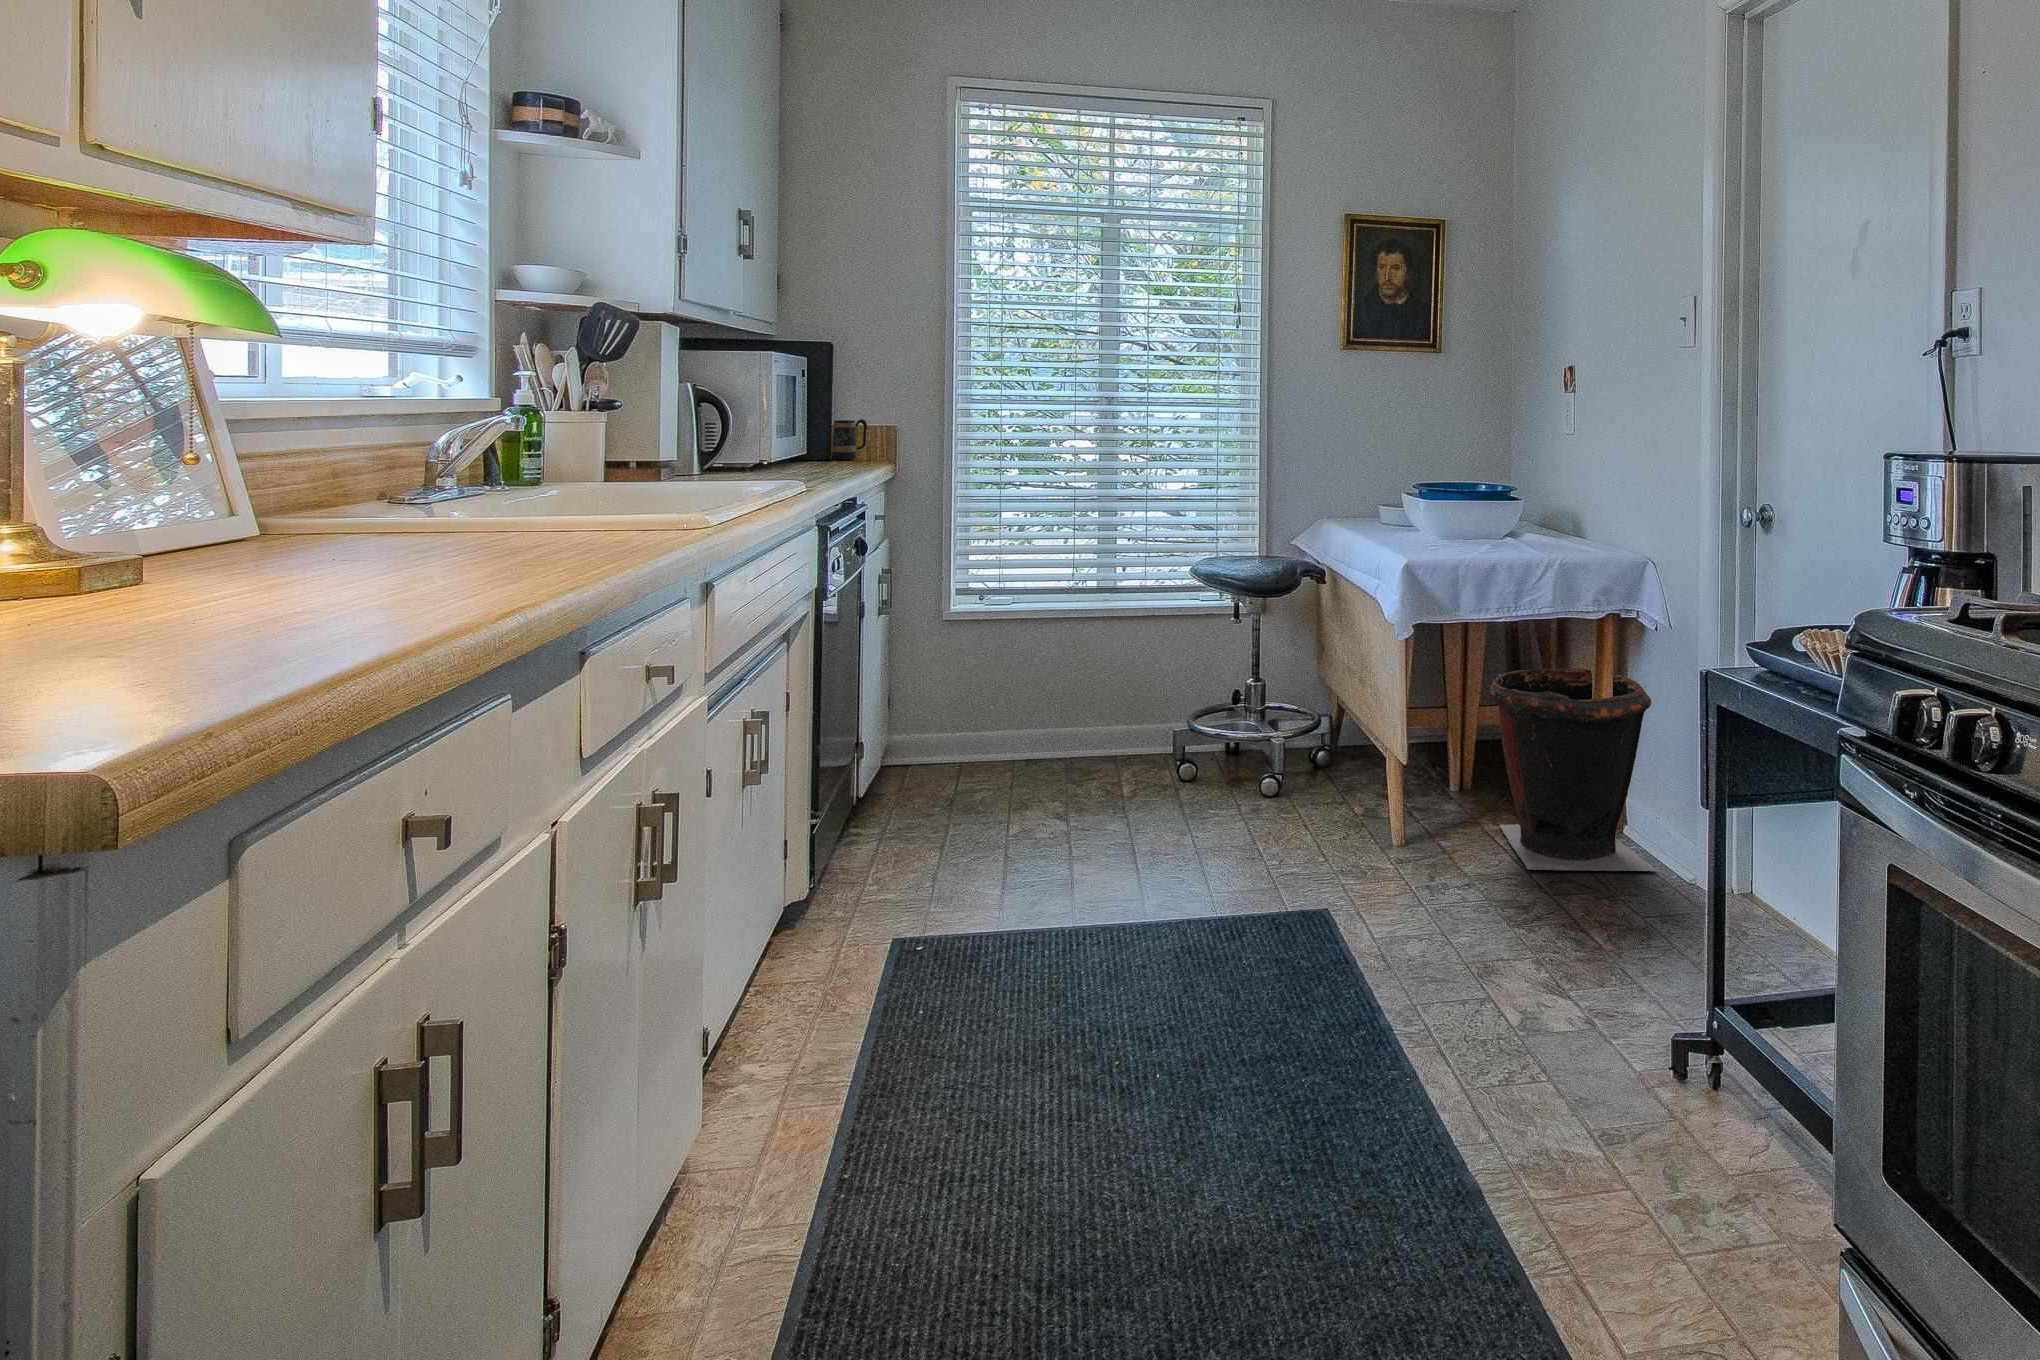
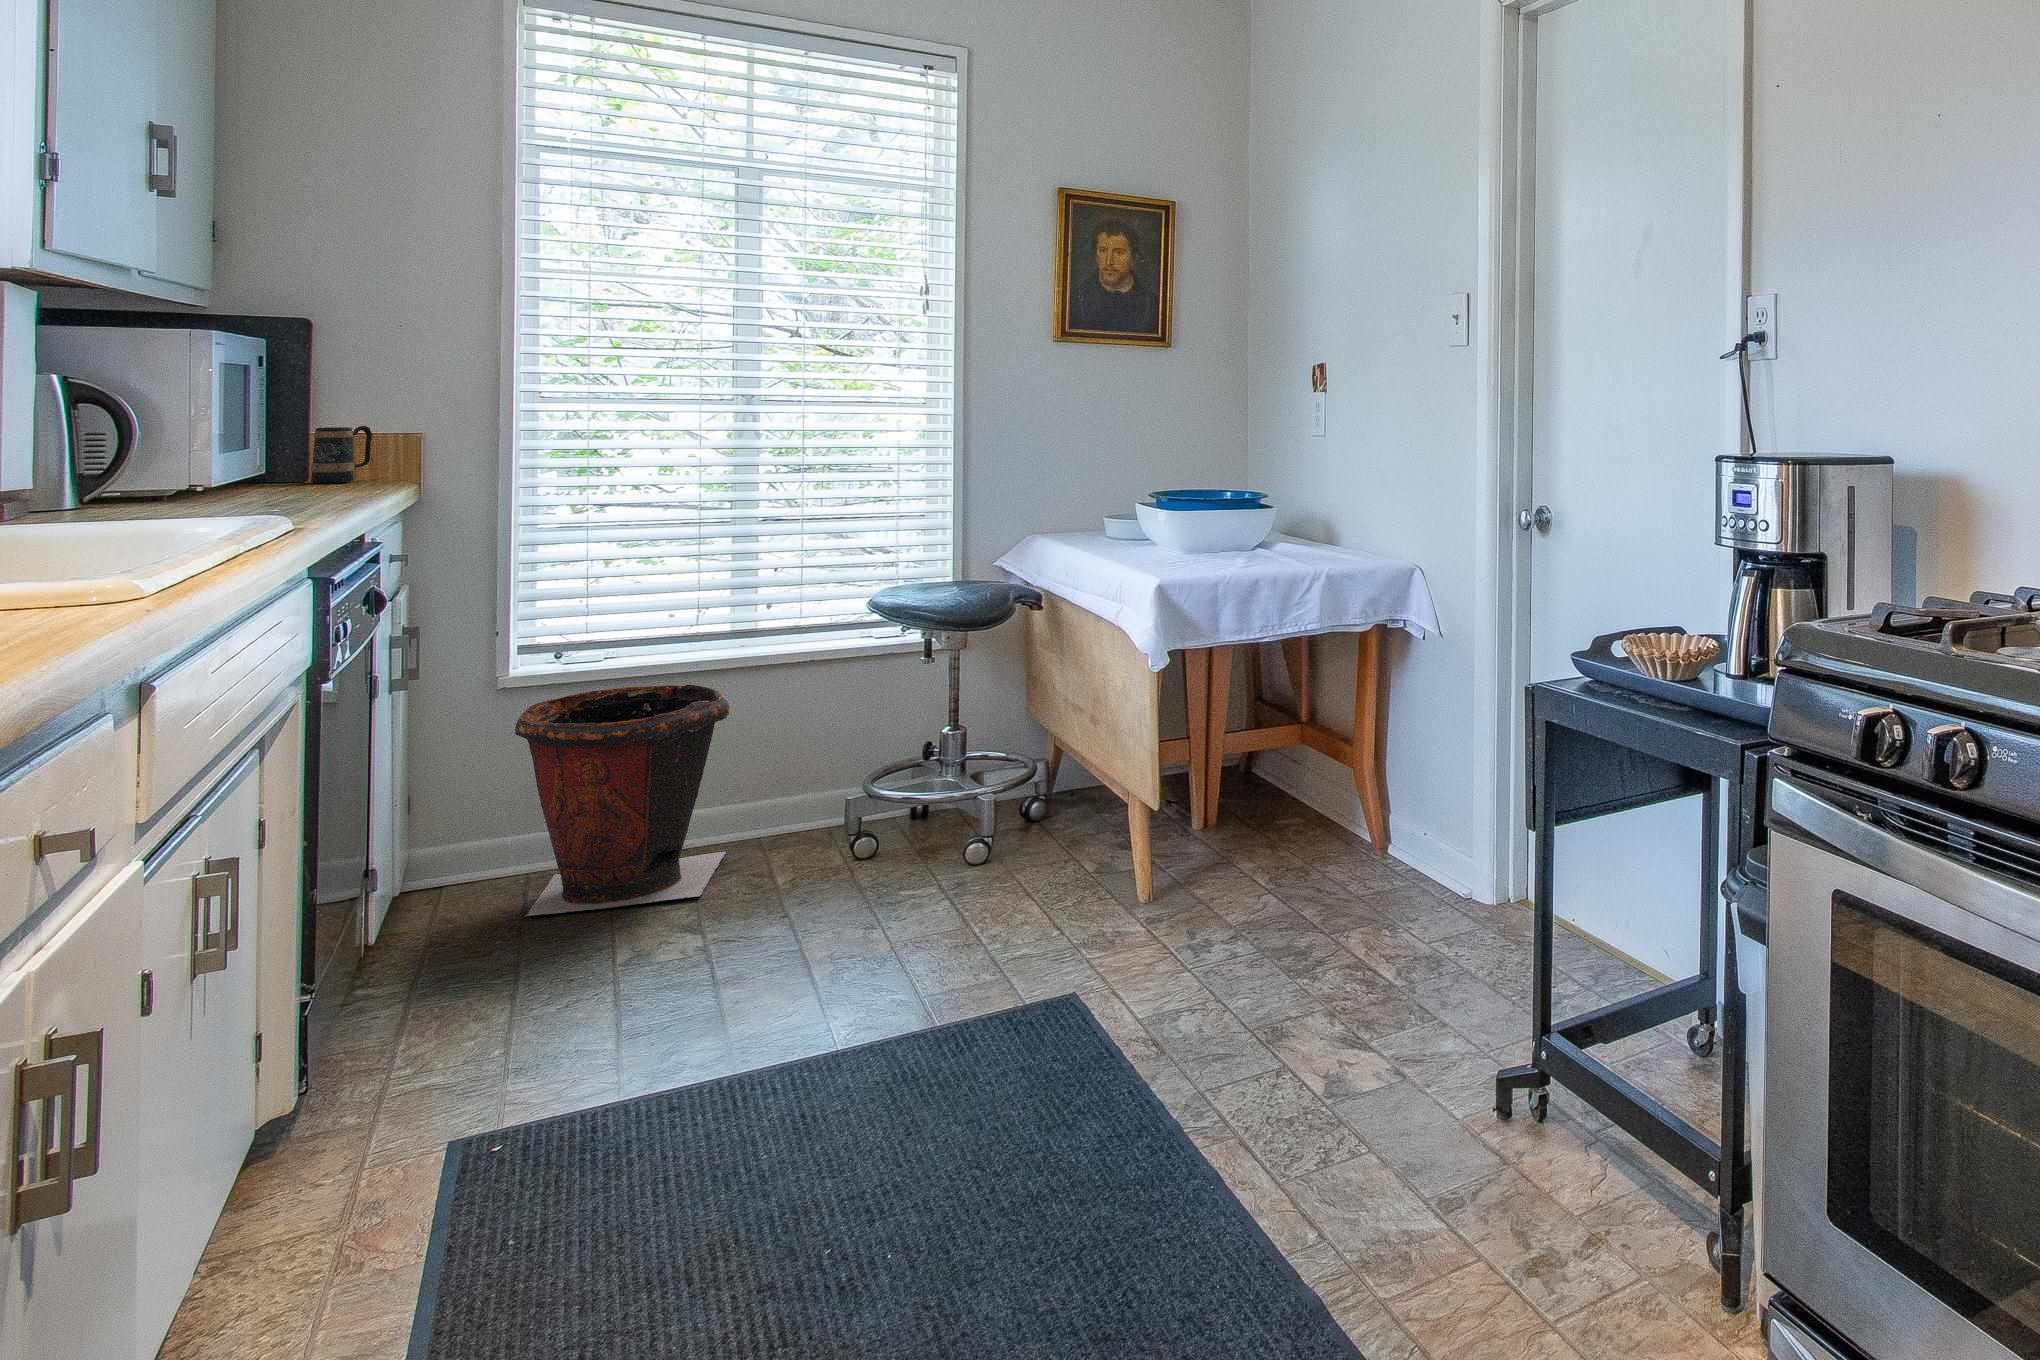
waste bin: present [1490,668,1657,871] -> present [515,682,729,916]

